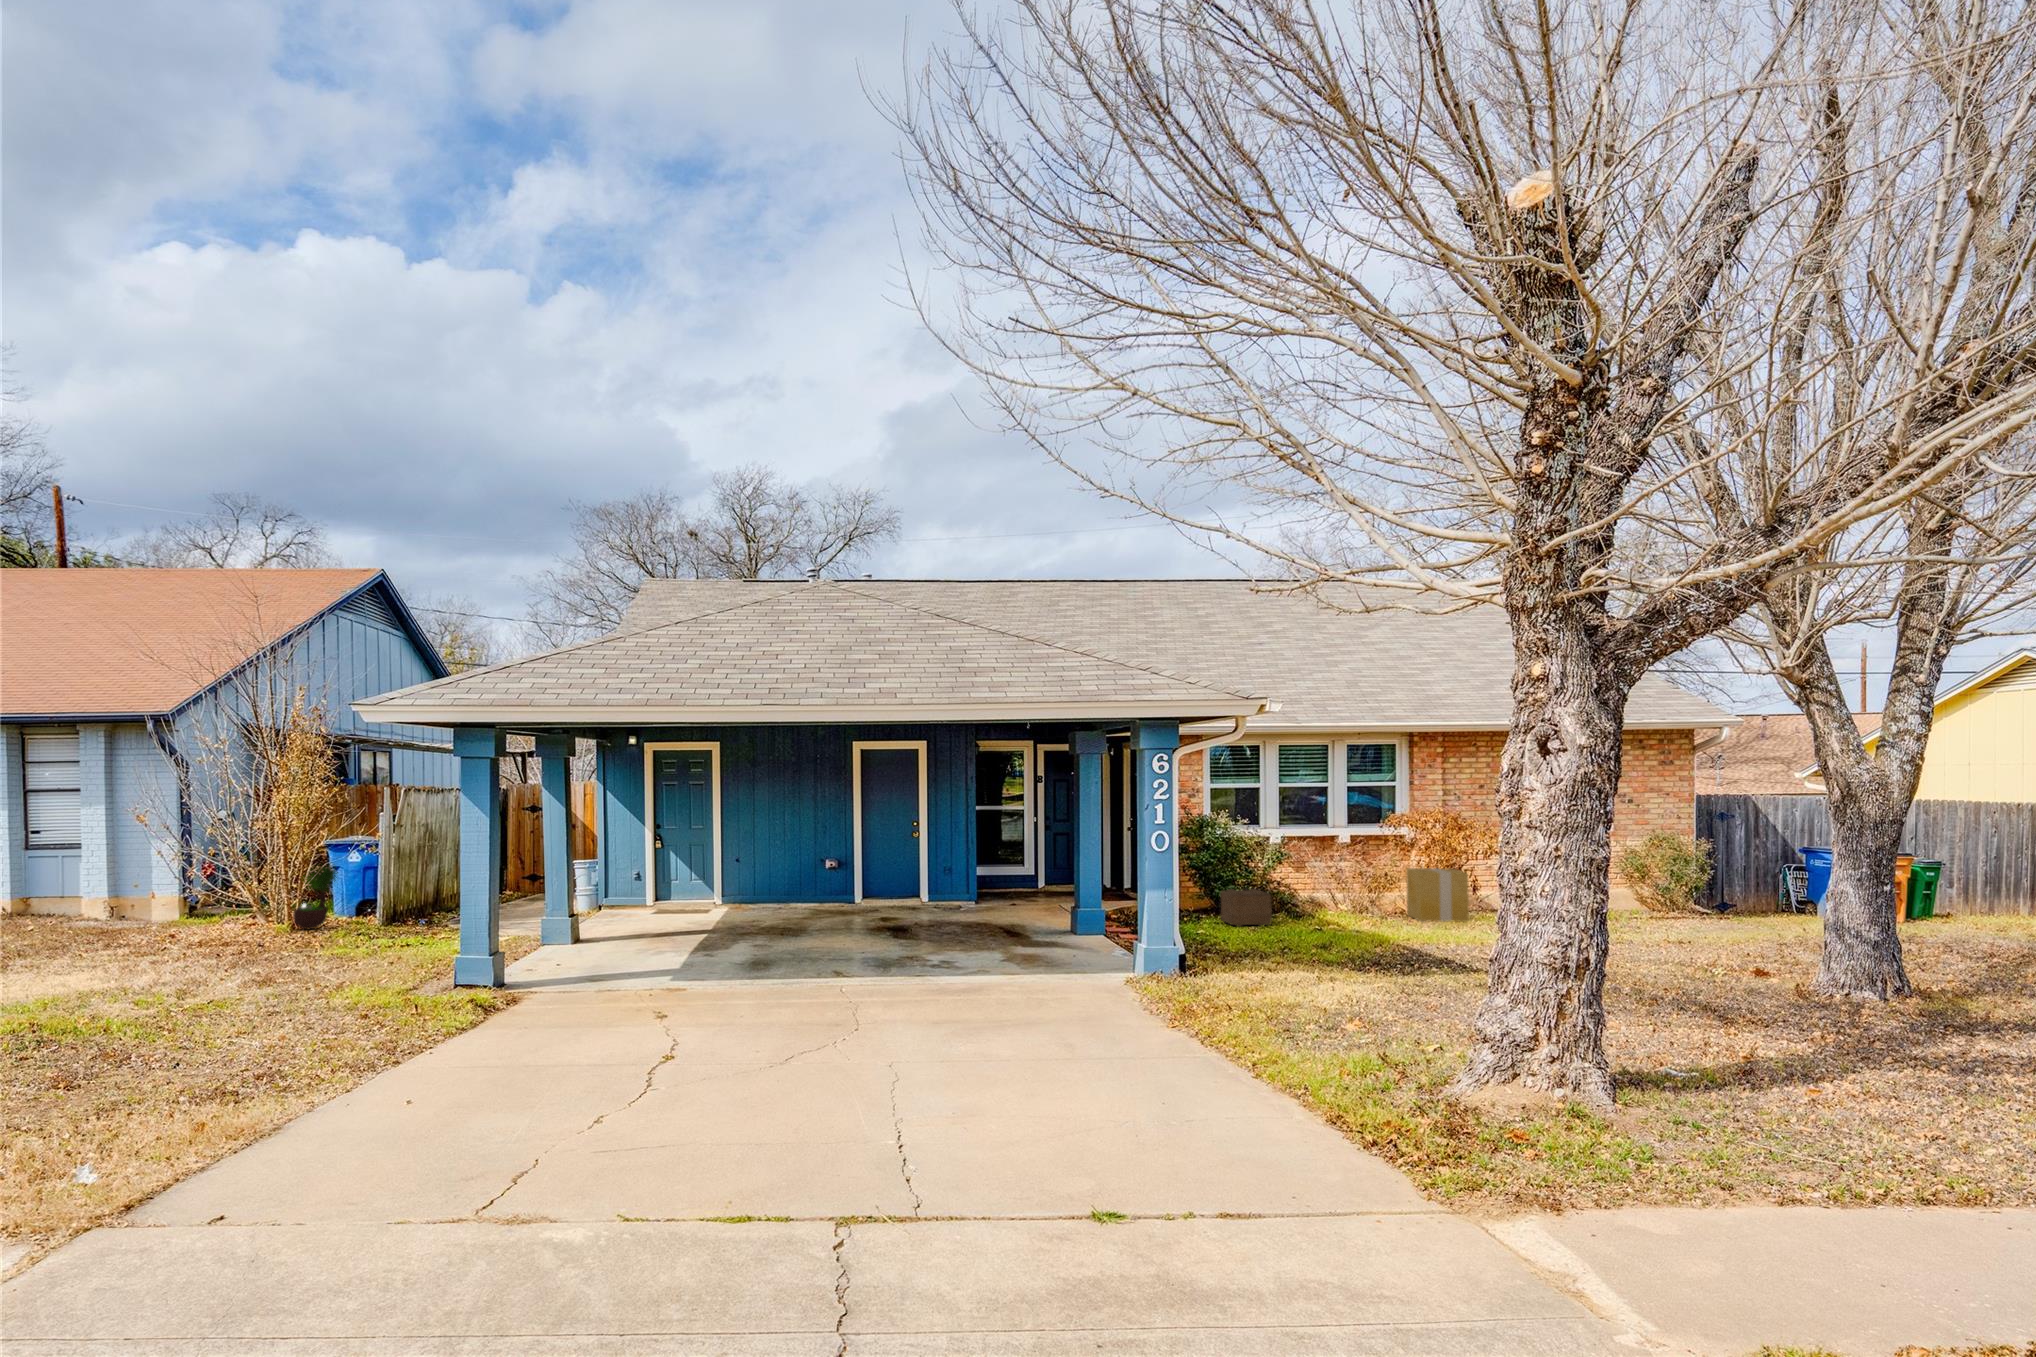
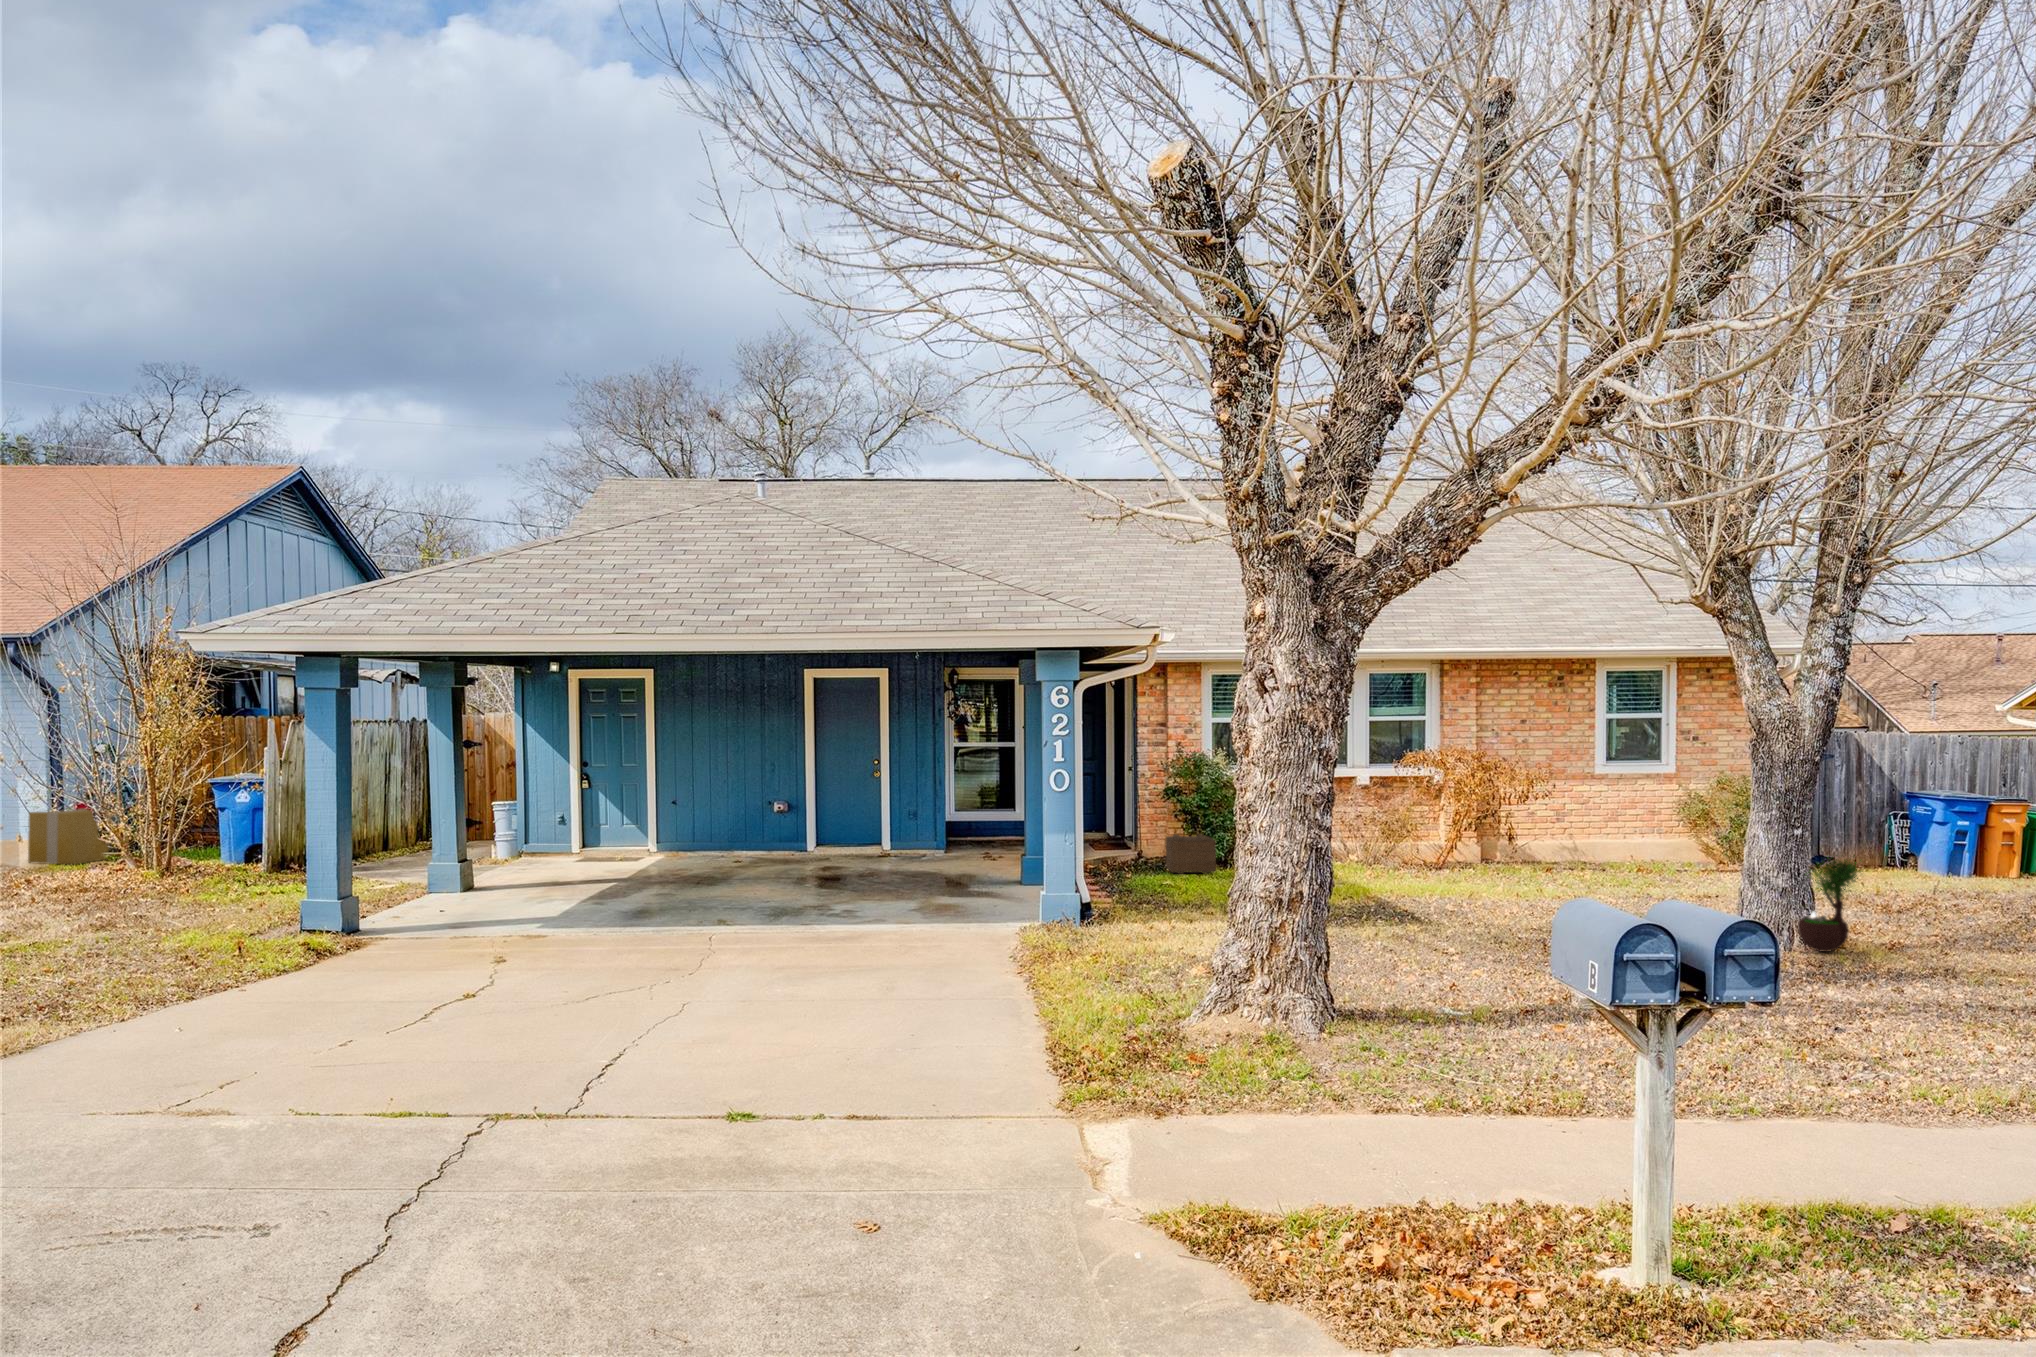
potted tree: present [293,866,338,929] -> present [1798,855,1861,952]
cardboard box: present [1406,868,1469,922] -> present [28,808,109,864]

